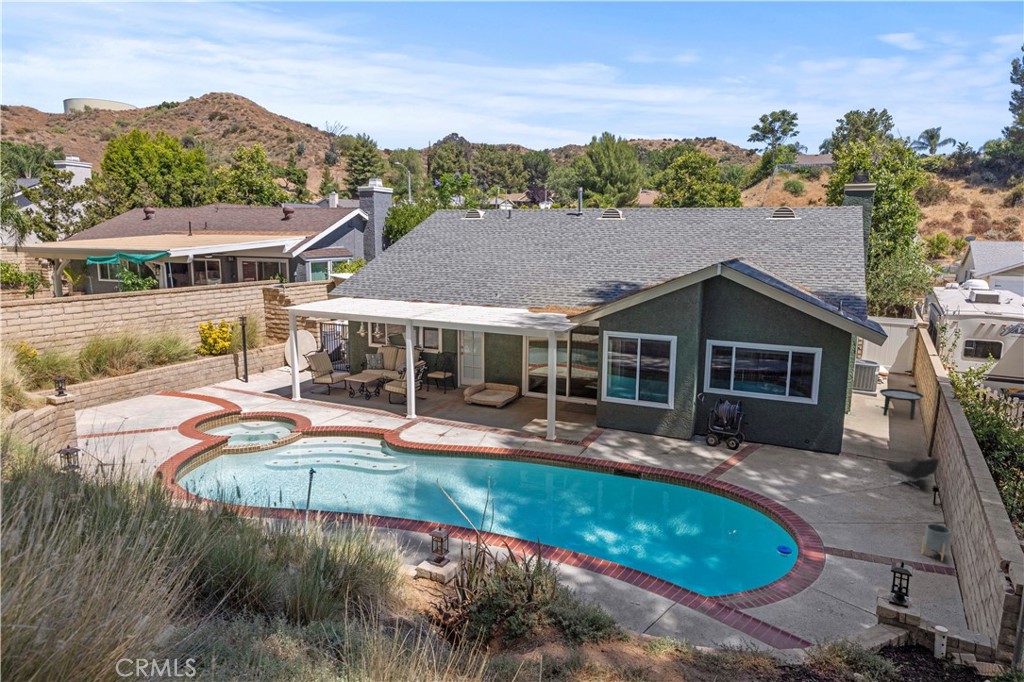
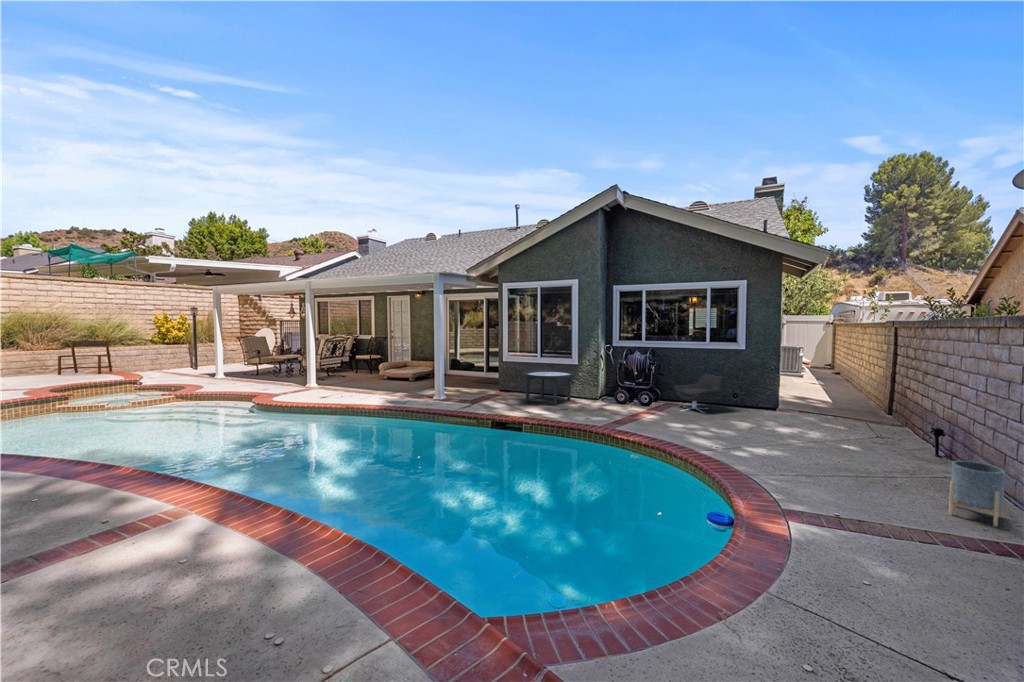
bench: none [141,362,187,400] -> present [58,340,113,375]
round table: present [880,389,923,420] -> present [523,369,574,406]
lounge chair: present [886,458,939,483] -> present [674,374,724,412]

